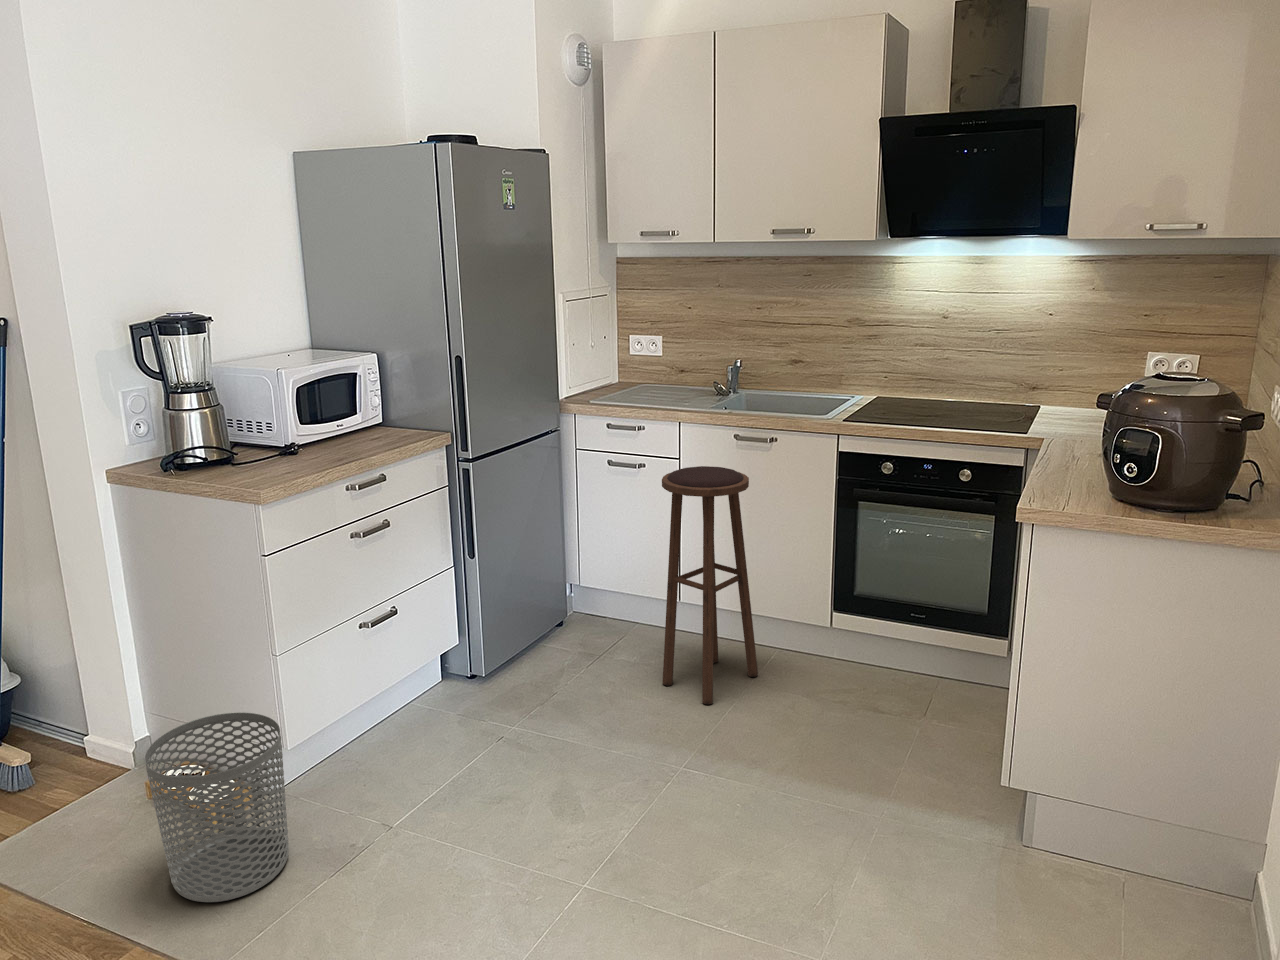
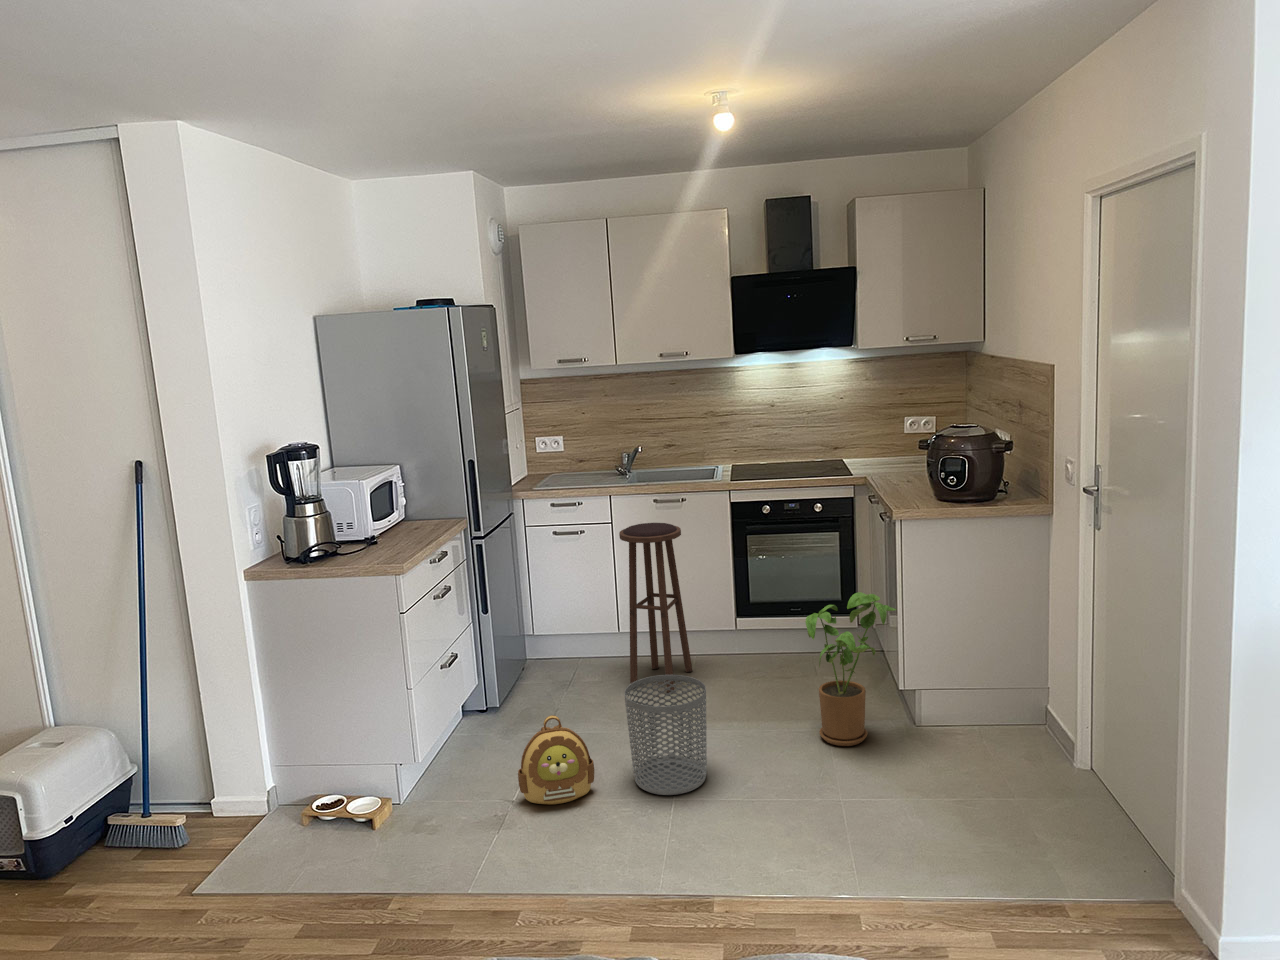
house plant: none [860,630,1011,863] -> present [806,592,896,746]
waste bin: present [145,713,289,902] -> present [625,675,707,795]
backpack: none [396,727,500,850] -> present [518,715,594,804]

